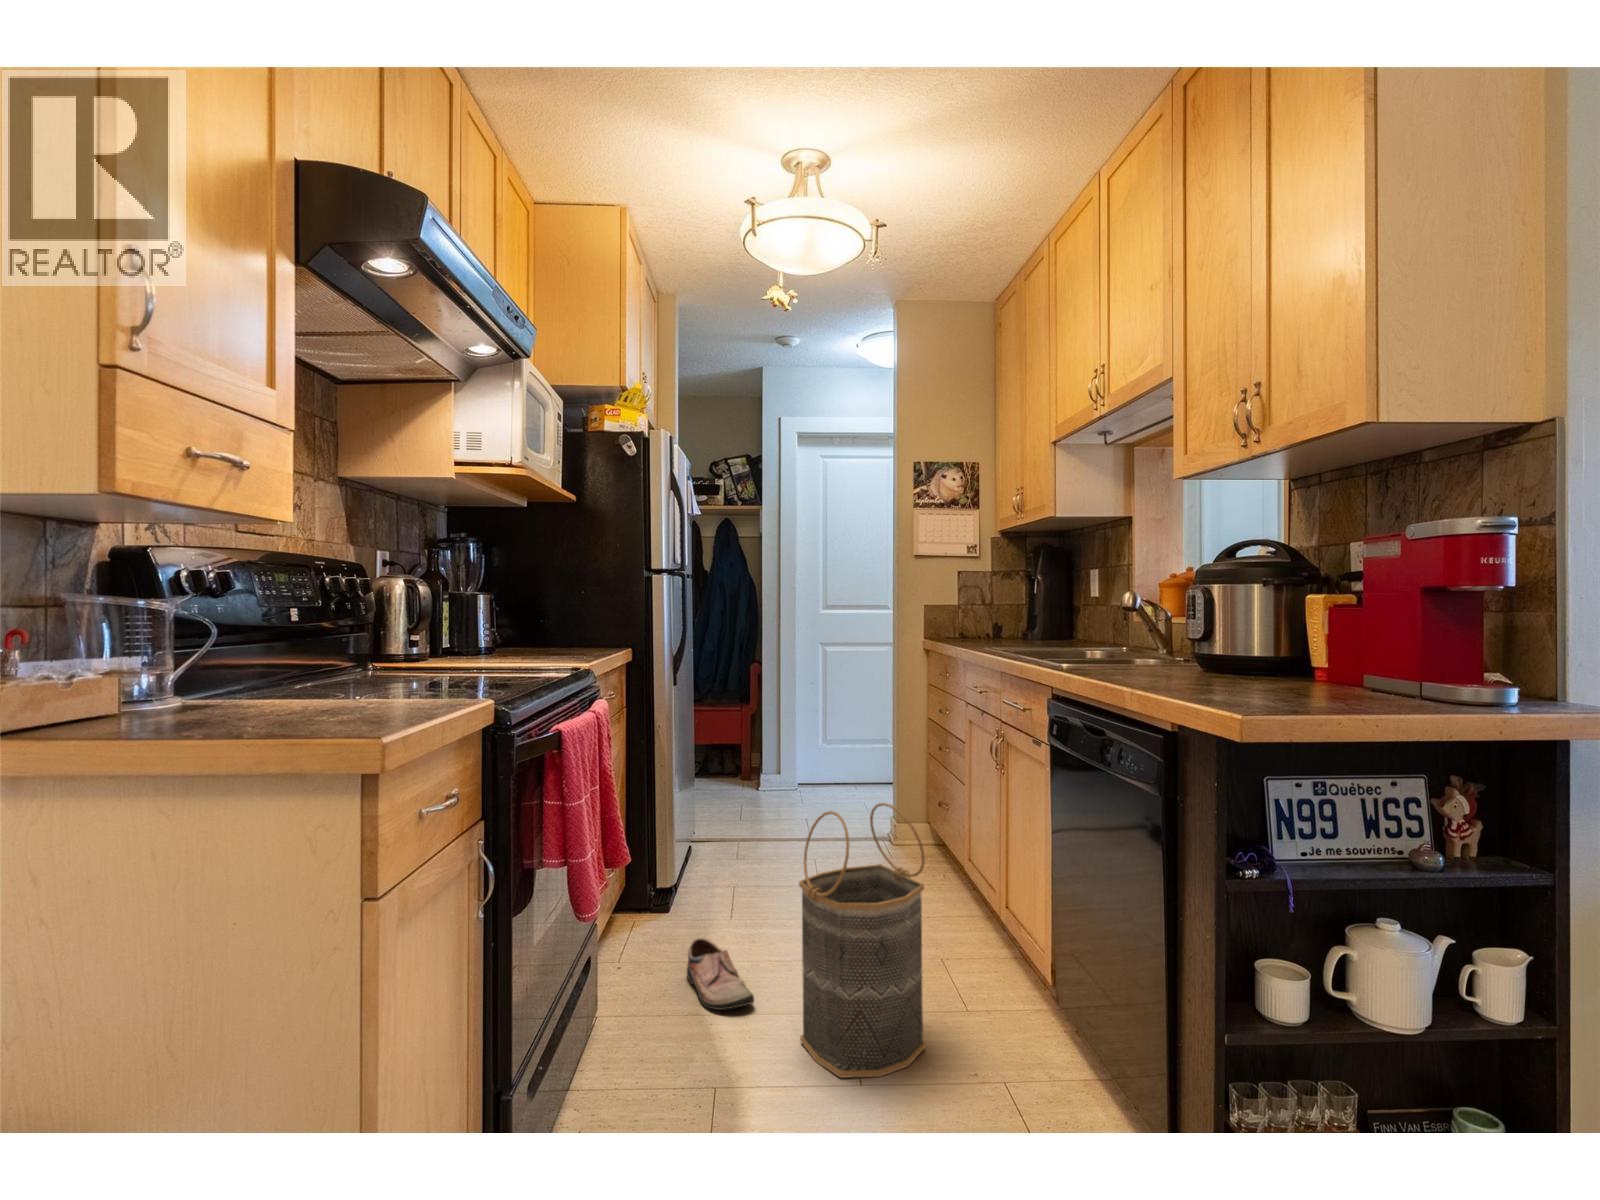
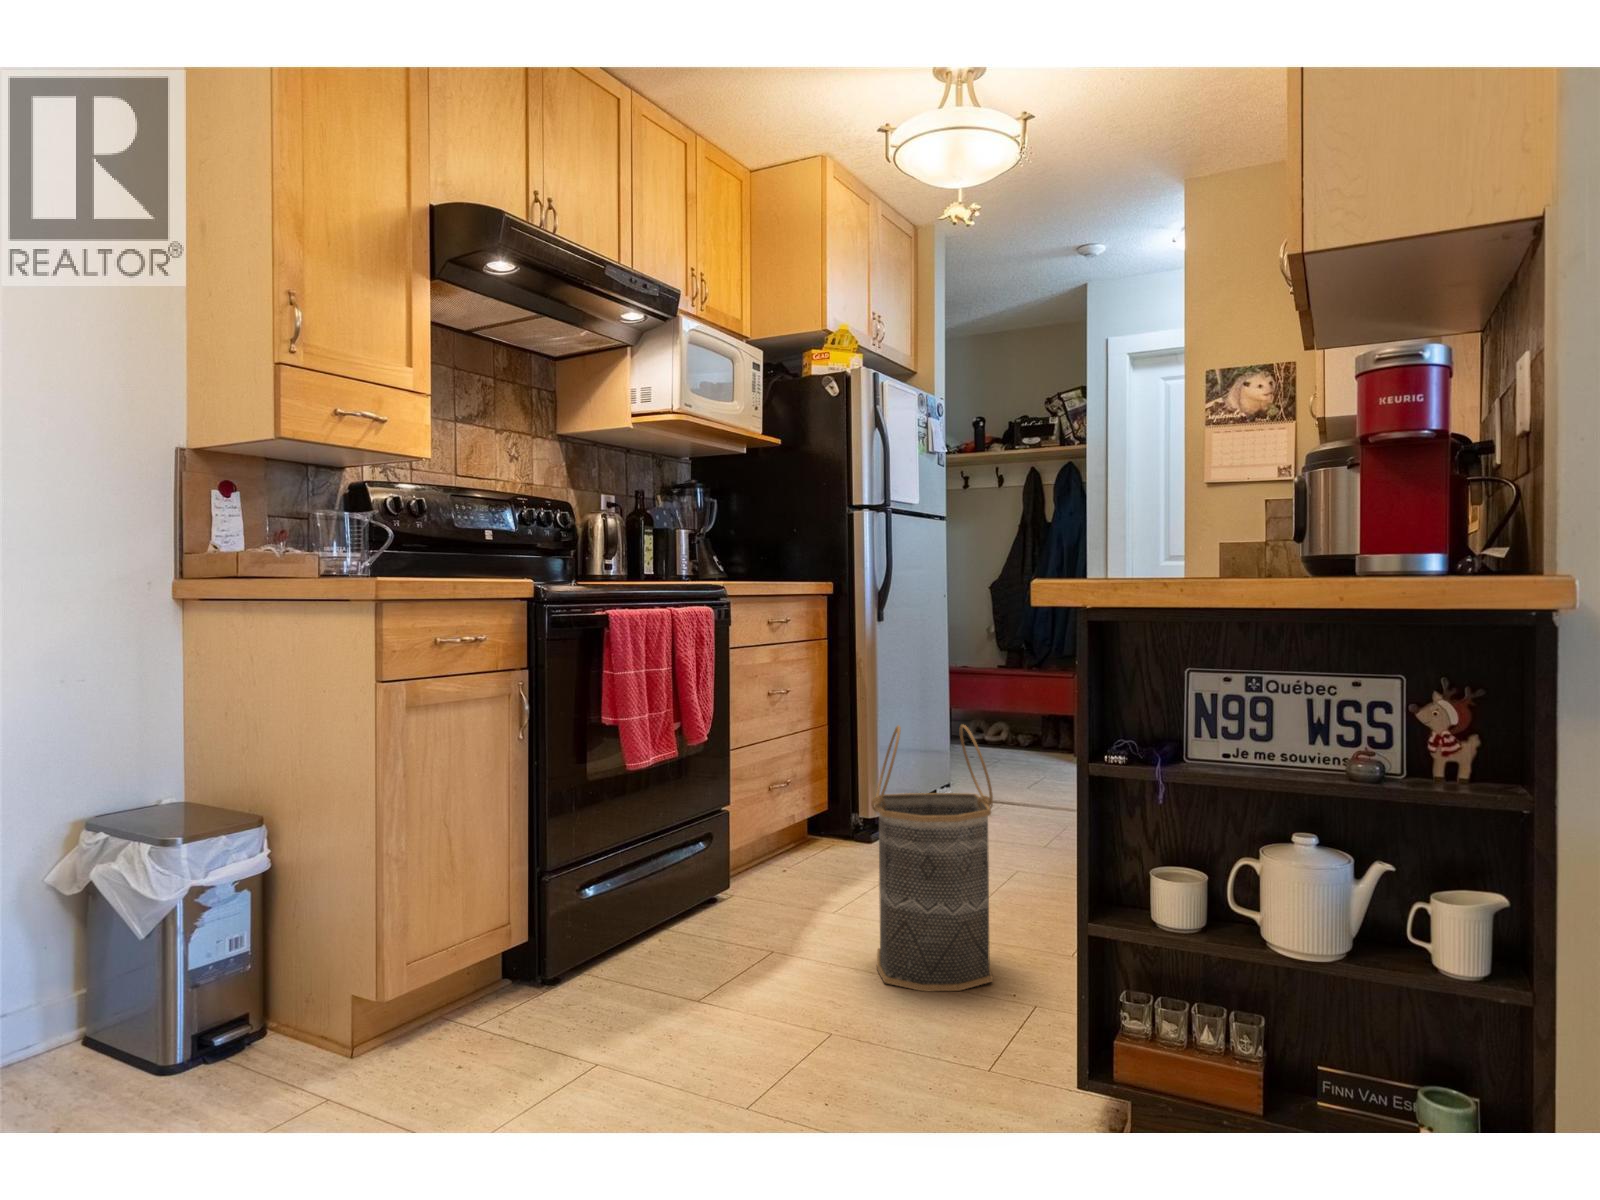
shoe: present [687,938,754,1010] -> none [821,861,866,921]

